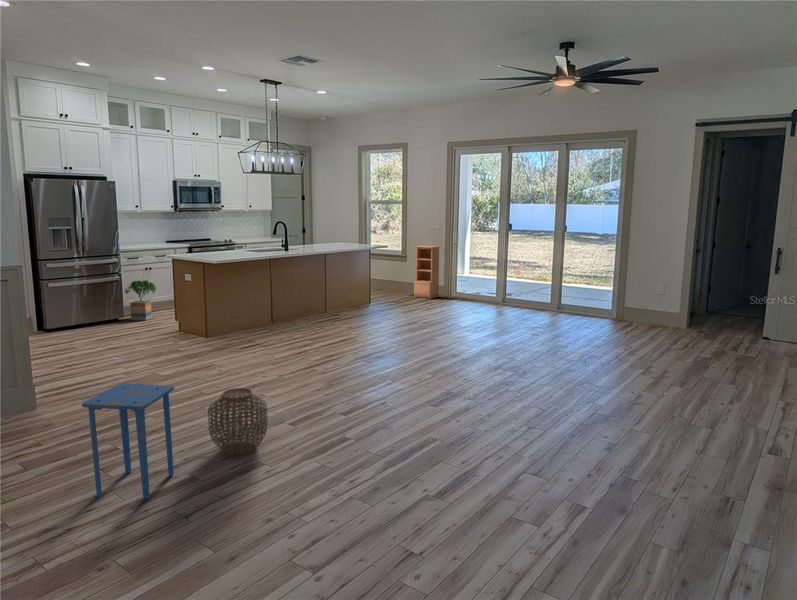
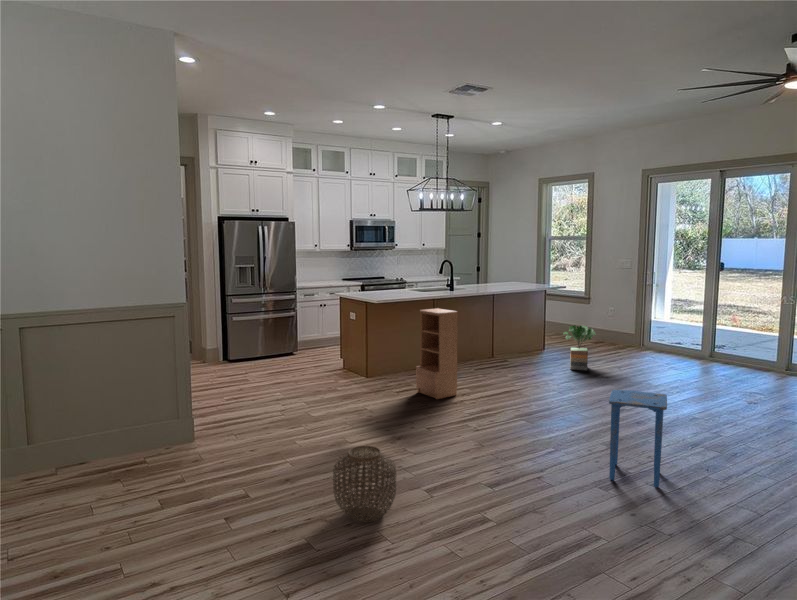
bookcase: present [414,246,439,299] -> present [416,308,458,399]
potted tree: present [125,280,156,320] -> present [565,325,595,371]
side table: present [82,383,175,500] -> present [609,389,667,487]

